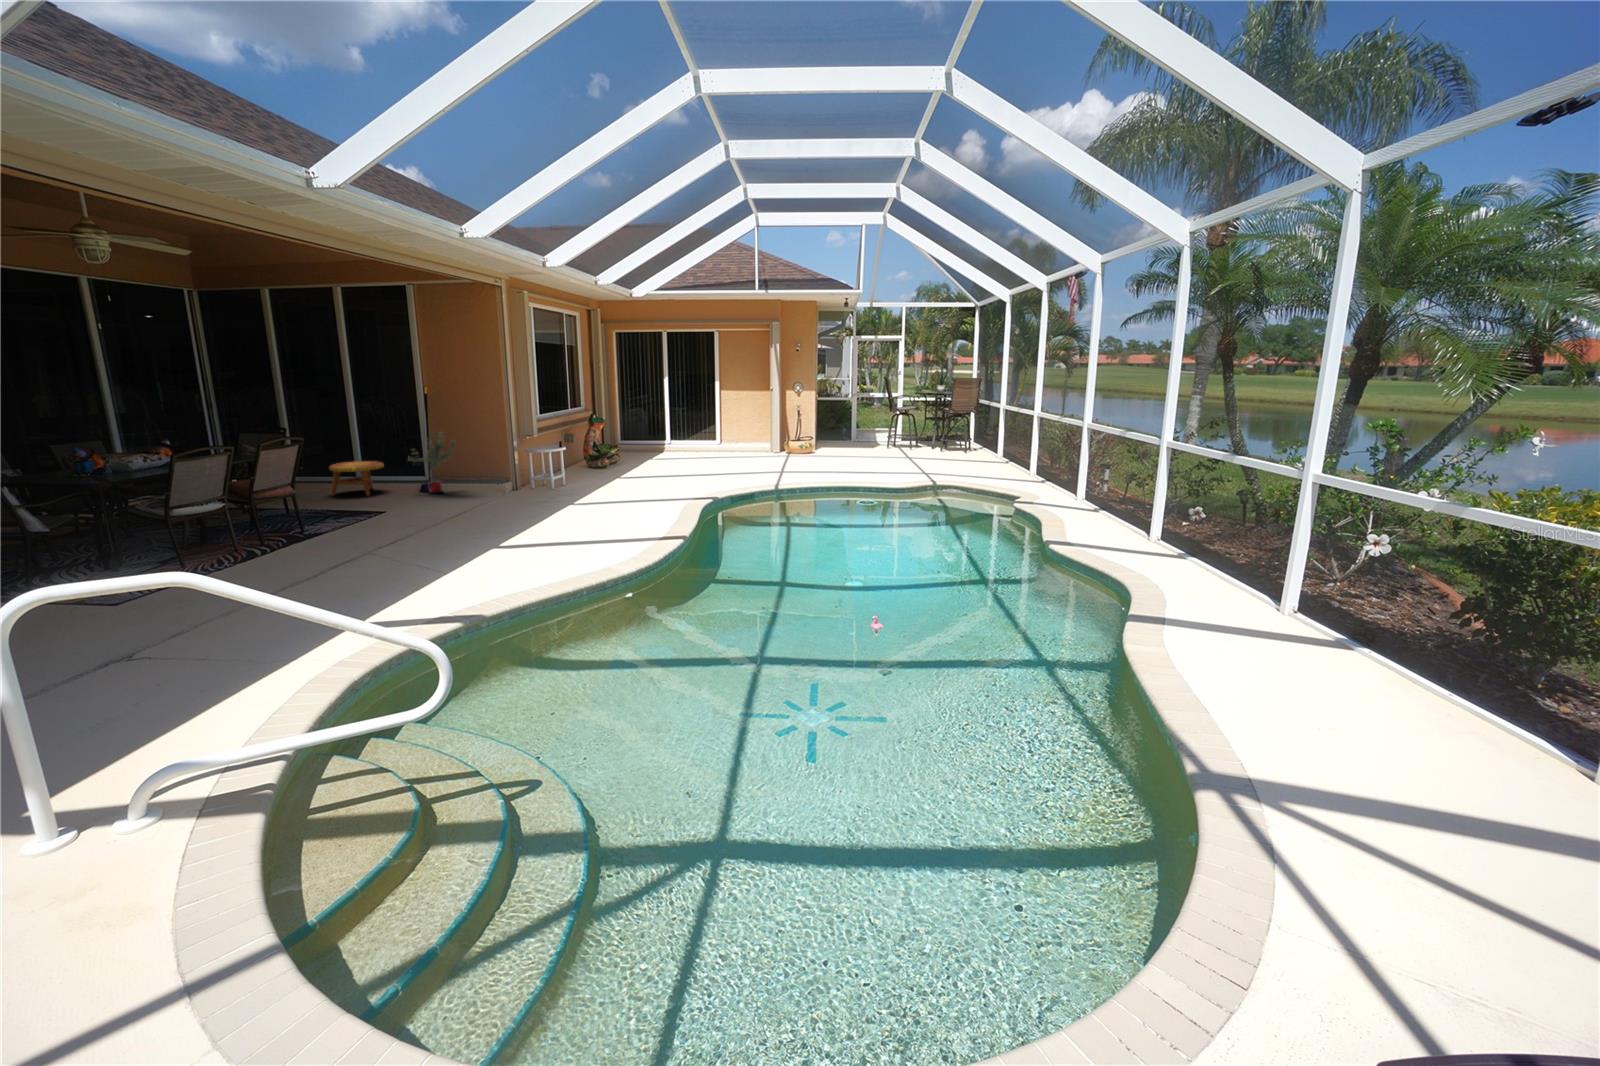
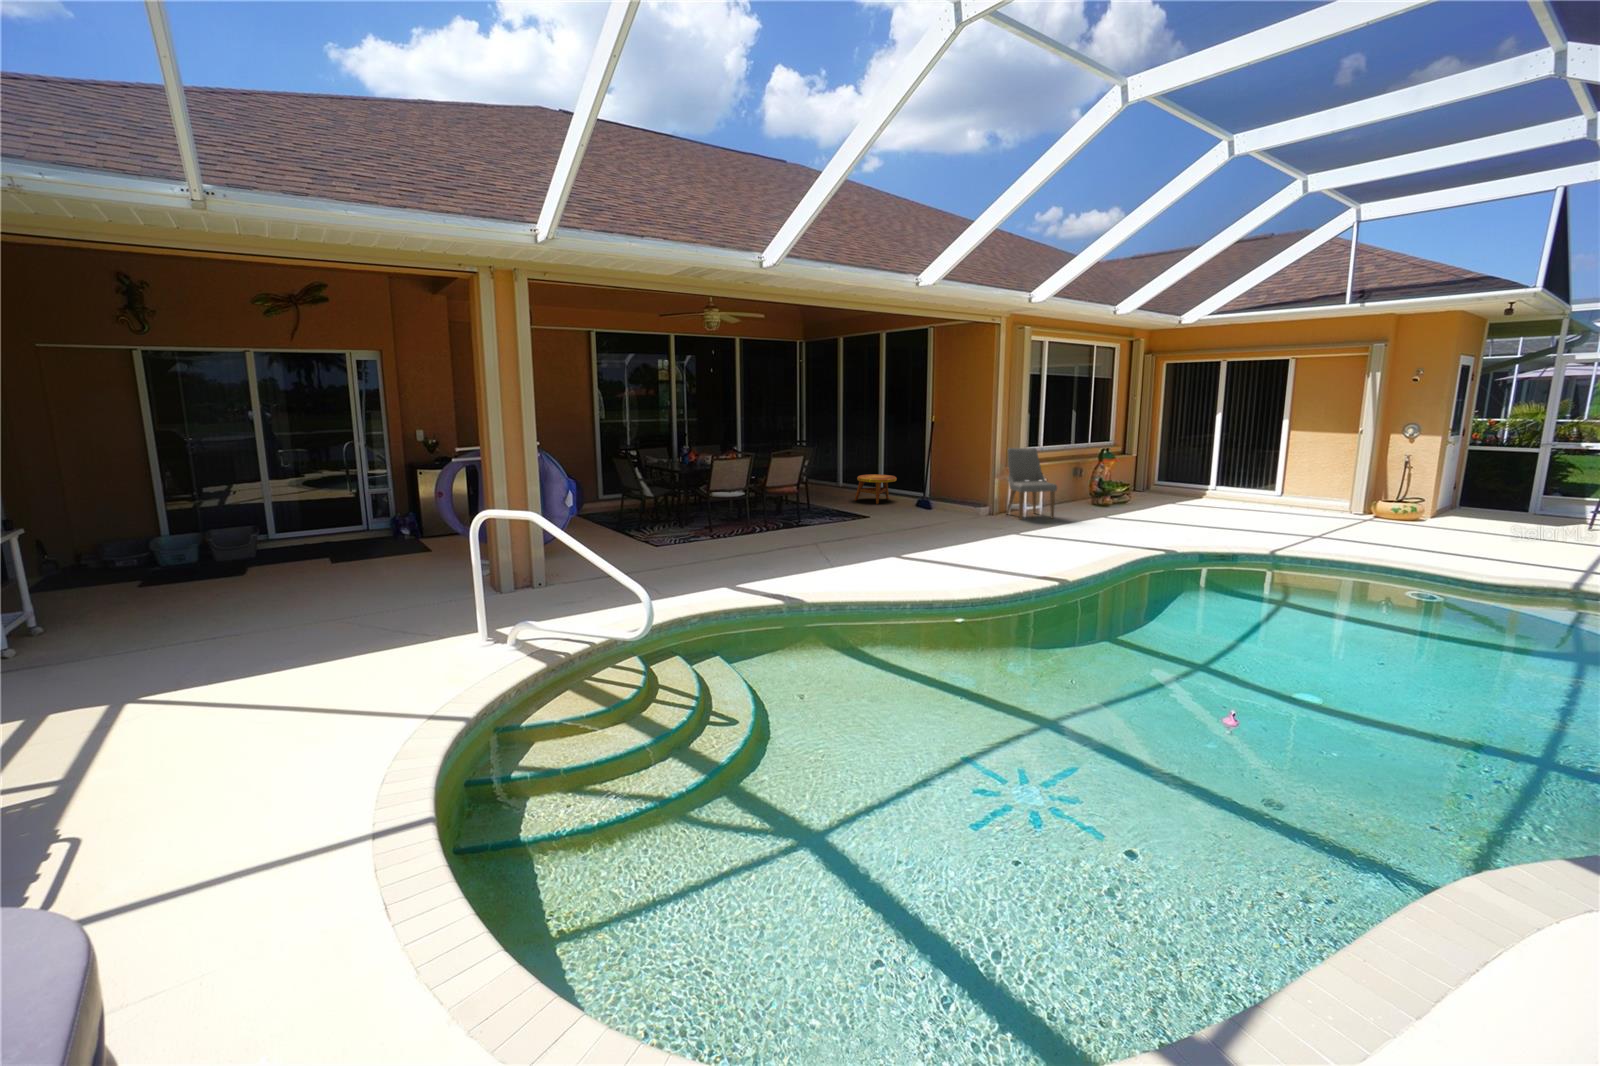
chair: none [521,416,580,490] -> present [1006,448,1057,520]
potted tree: present [409,433,456,493] -> none [909,454,948,509]

